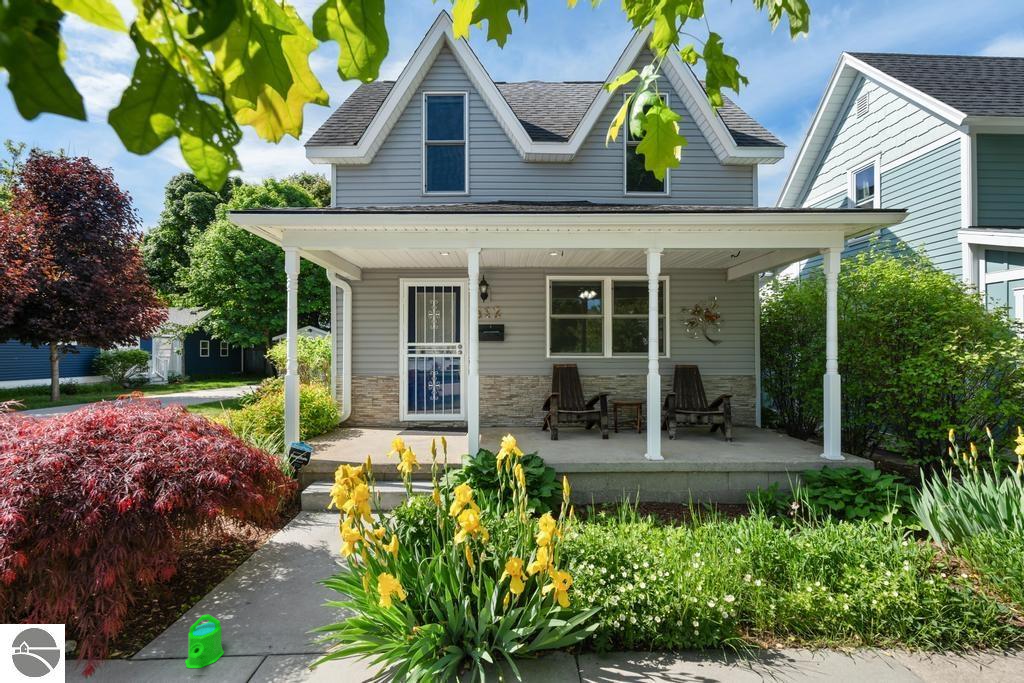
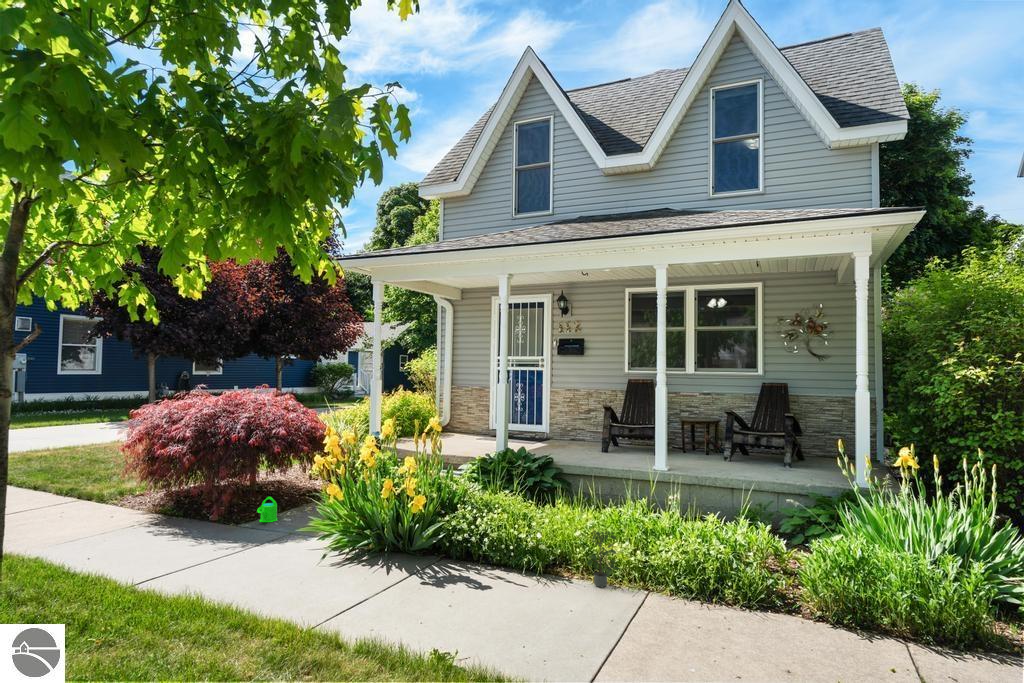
potted plant: none [800,580,850,658] -> present [587,531,619,587]

